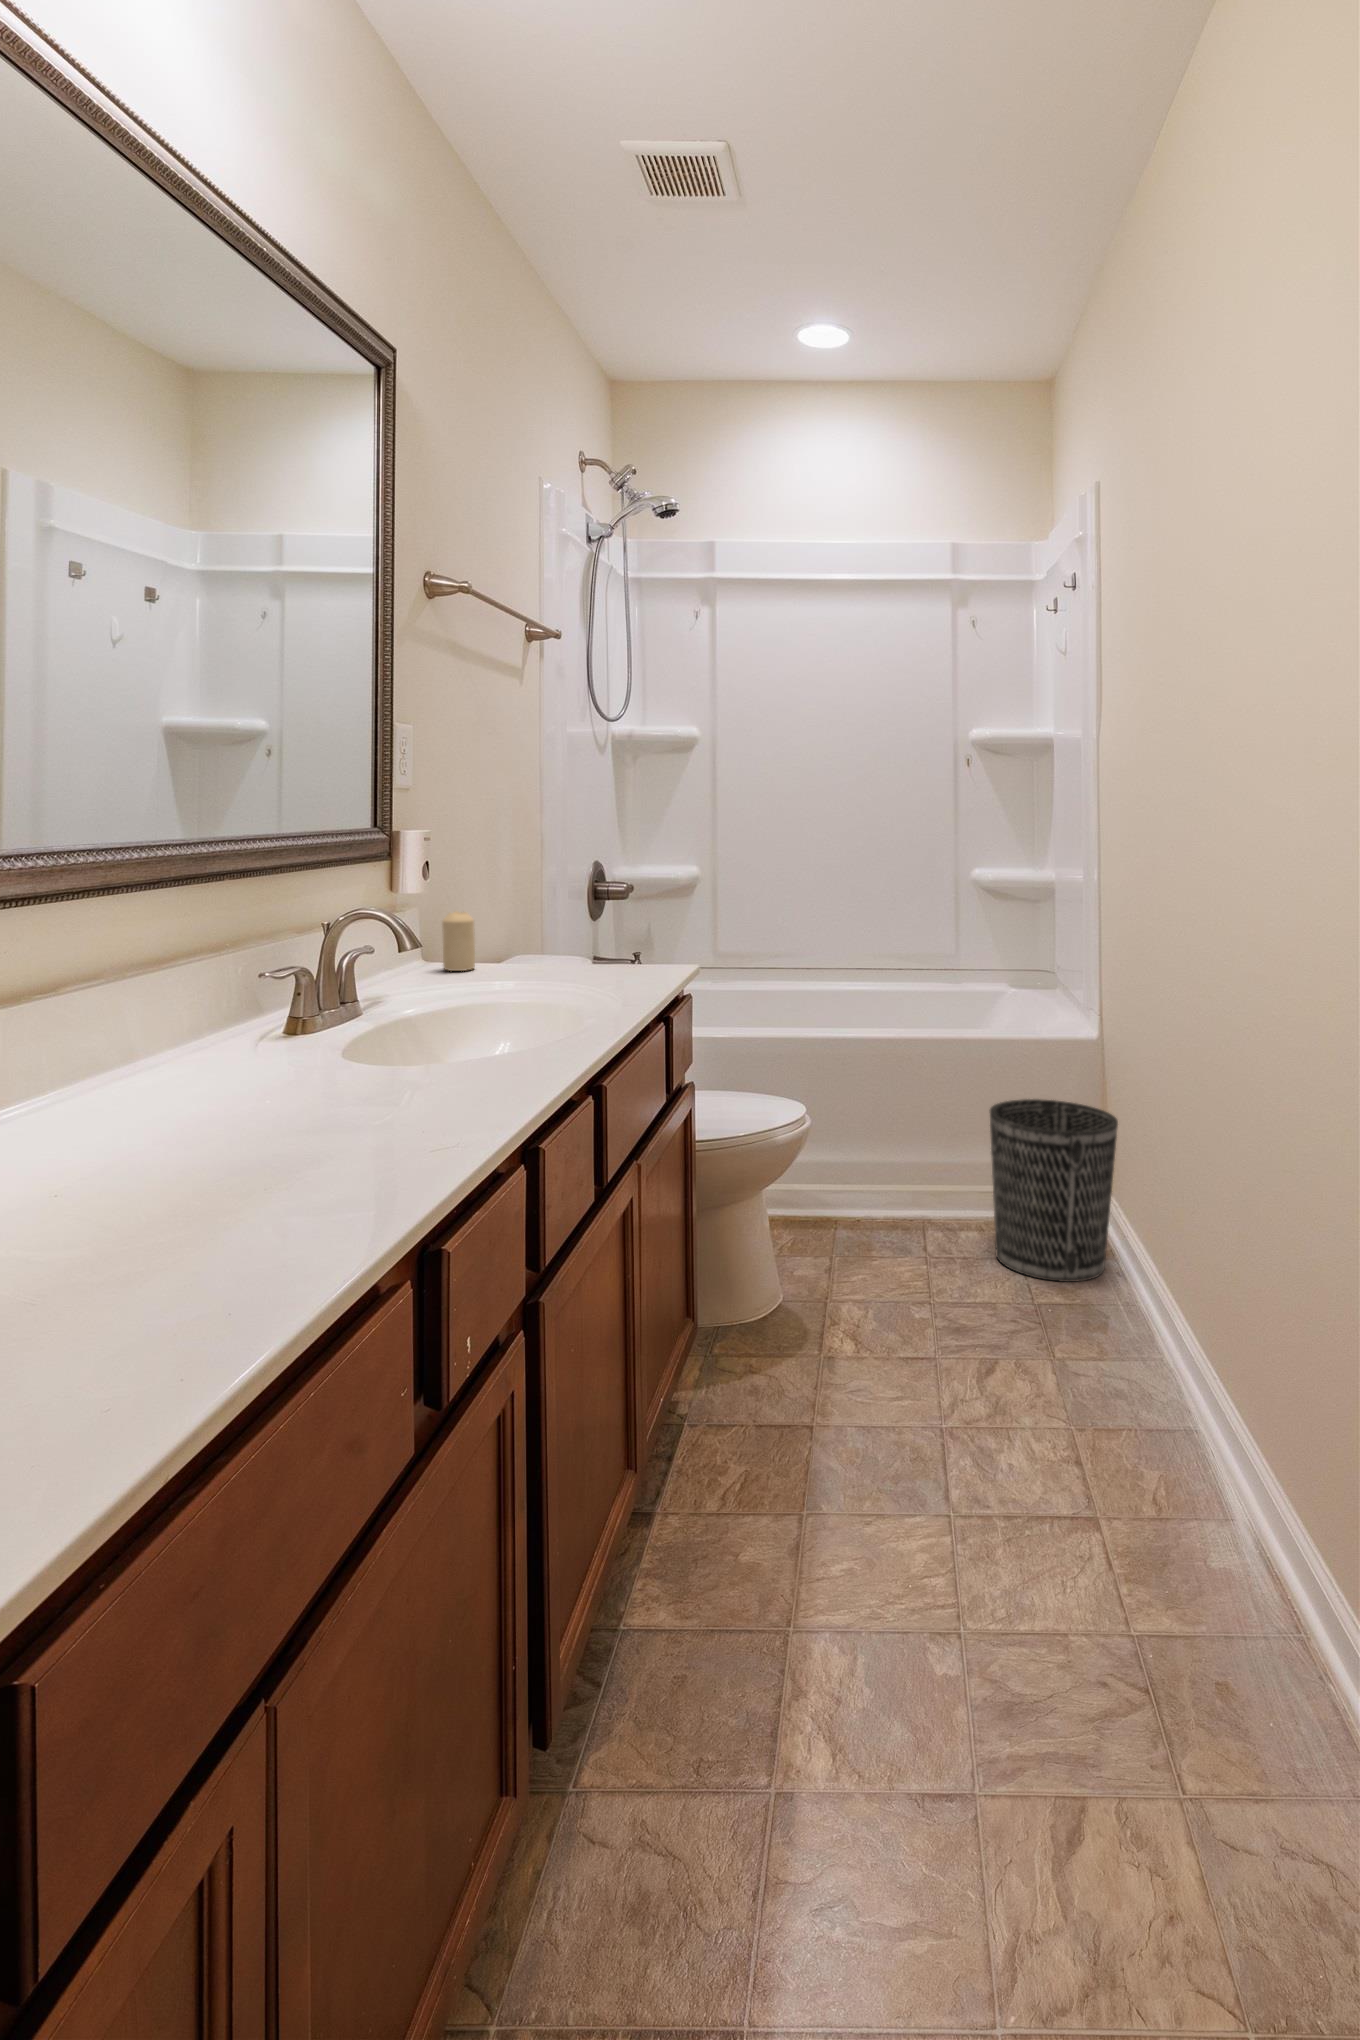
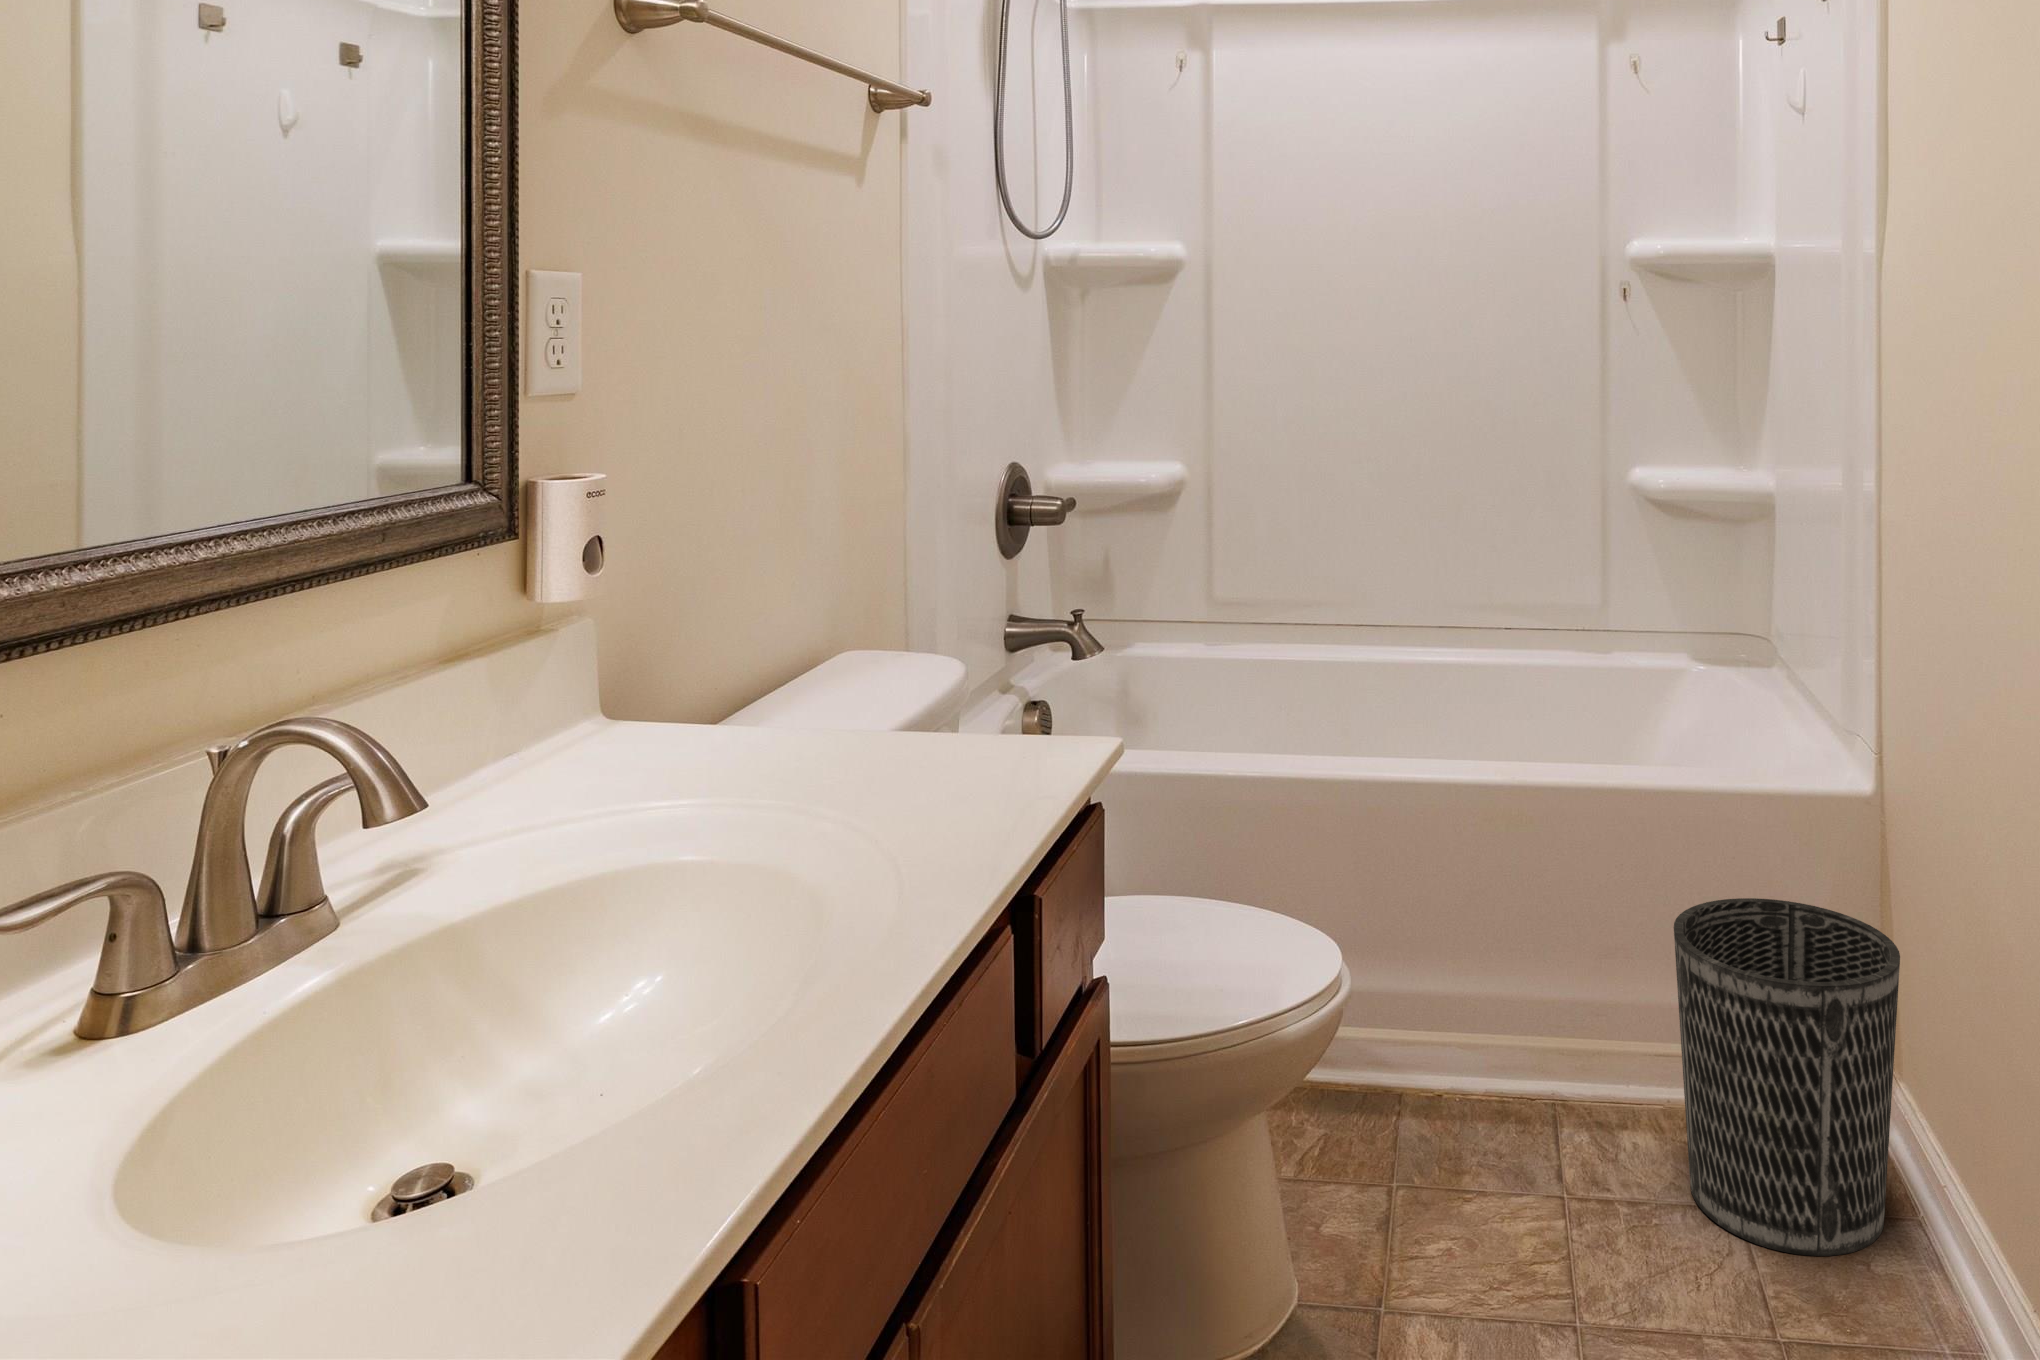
candle: present [442,912,475,971] -> none [594,650,664,778]

